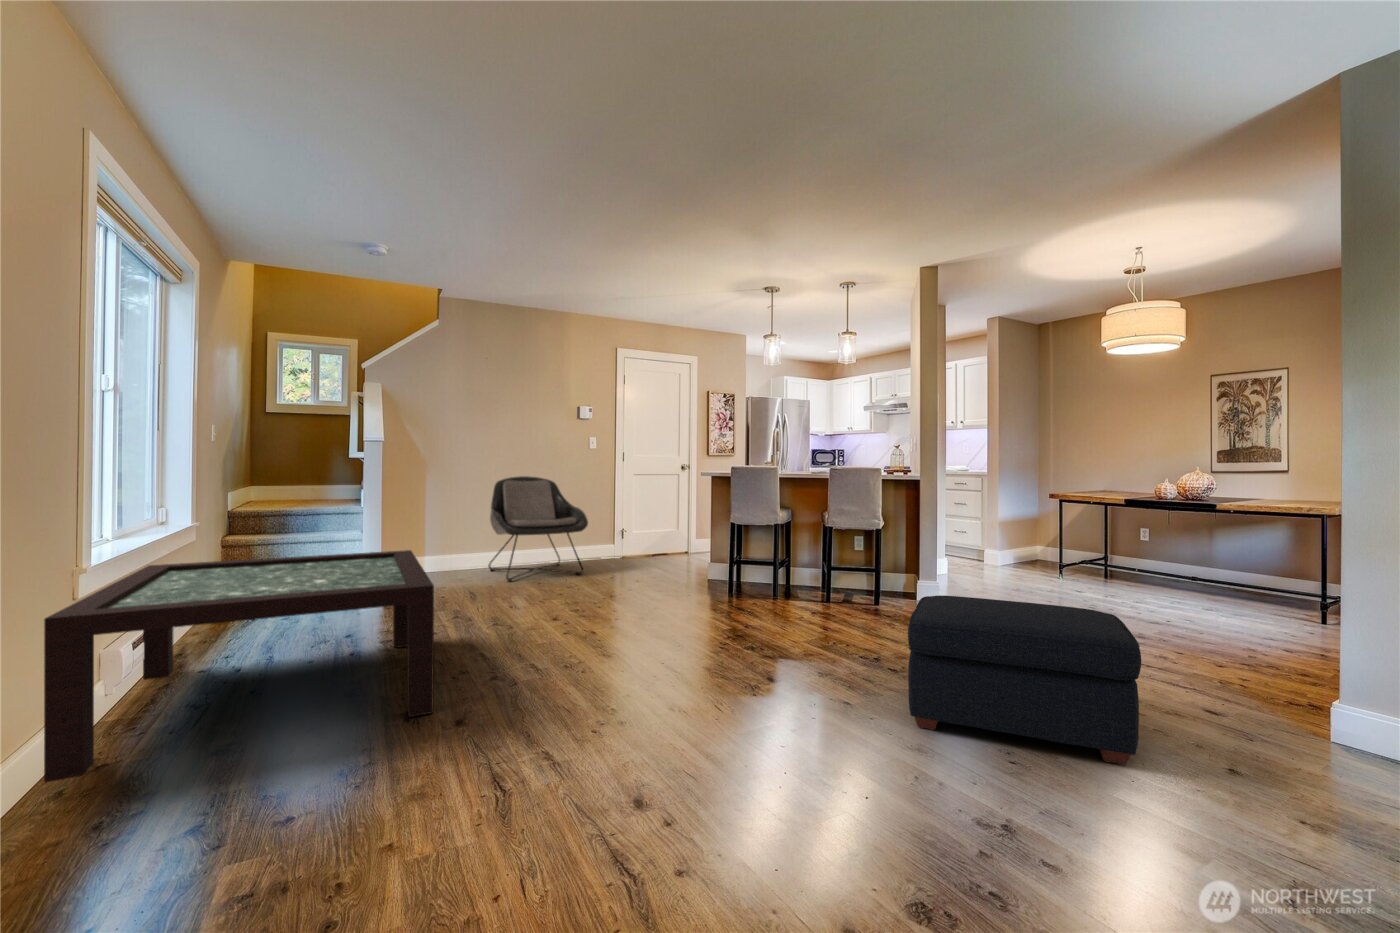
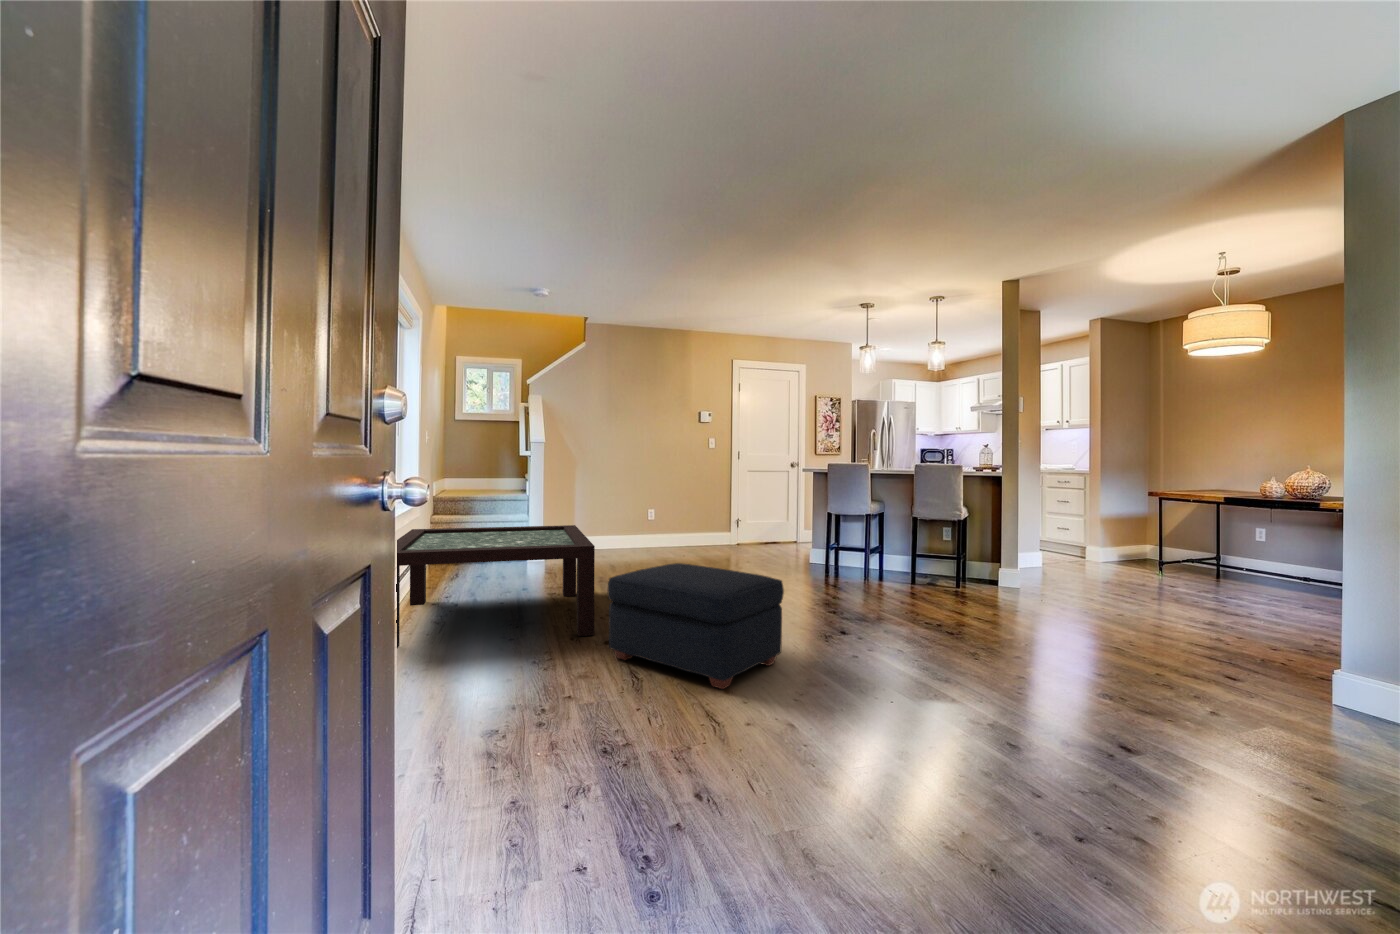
lounge chair: present [489,476,588,582] -> none [629,472,708,557]
ottoman: present [908,596,1141,765] -> present [608,563,784,689]

